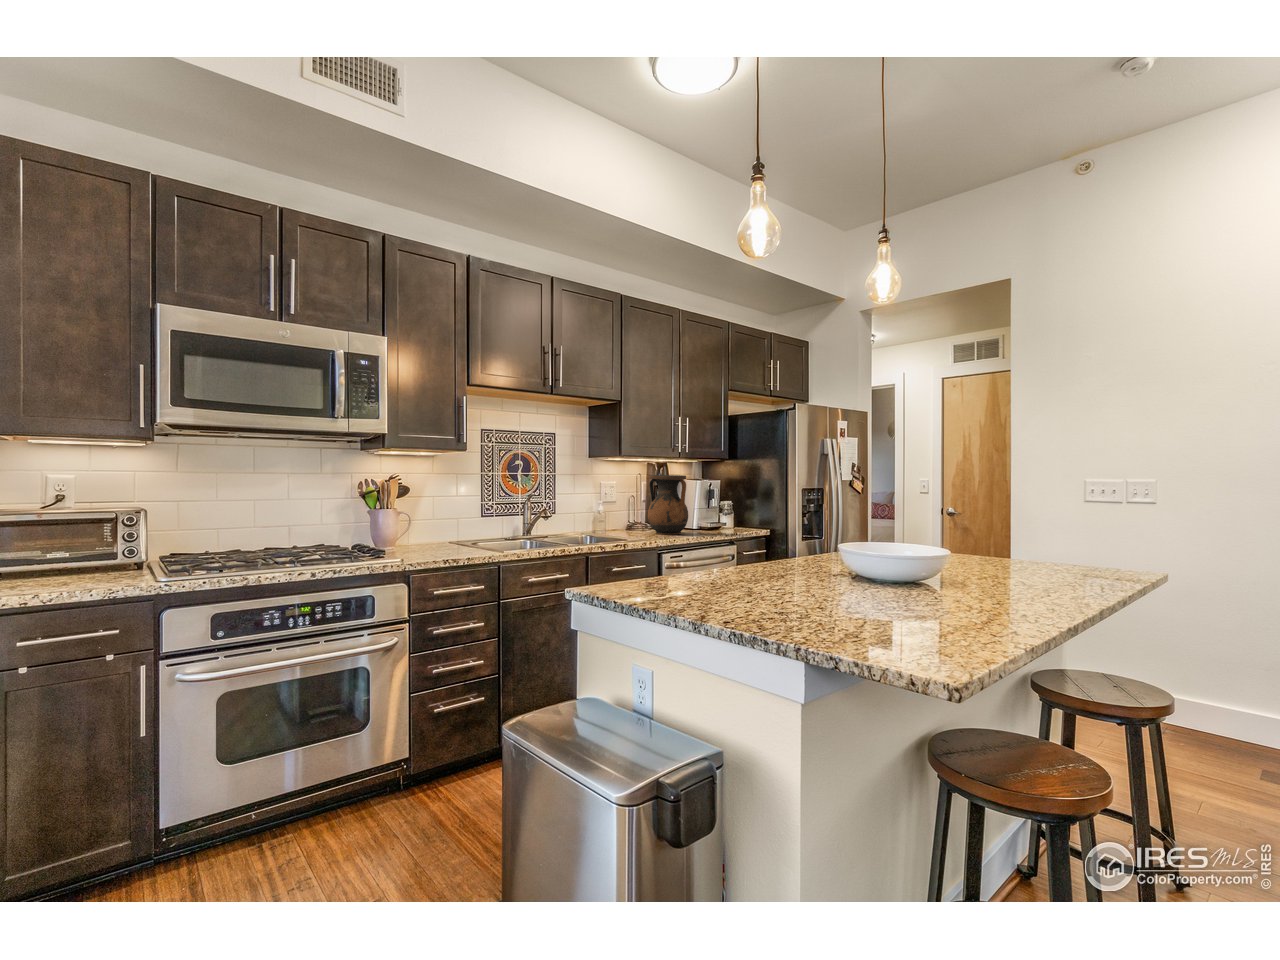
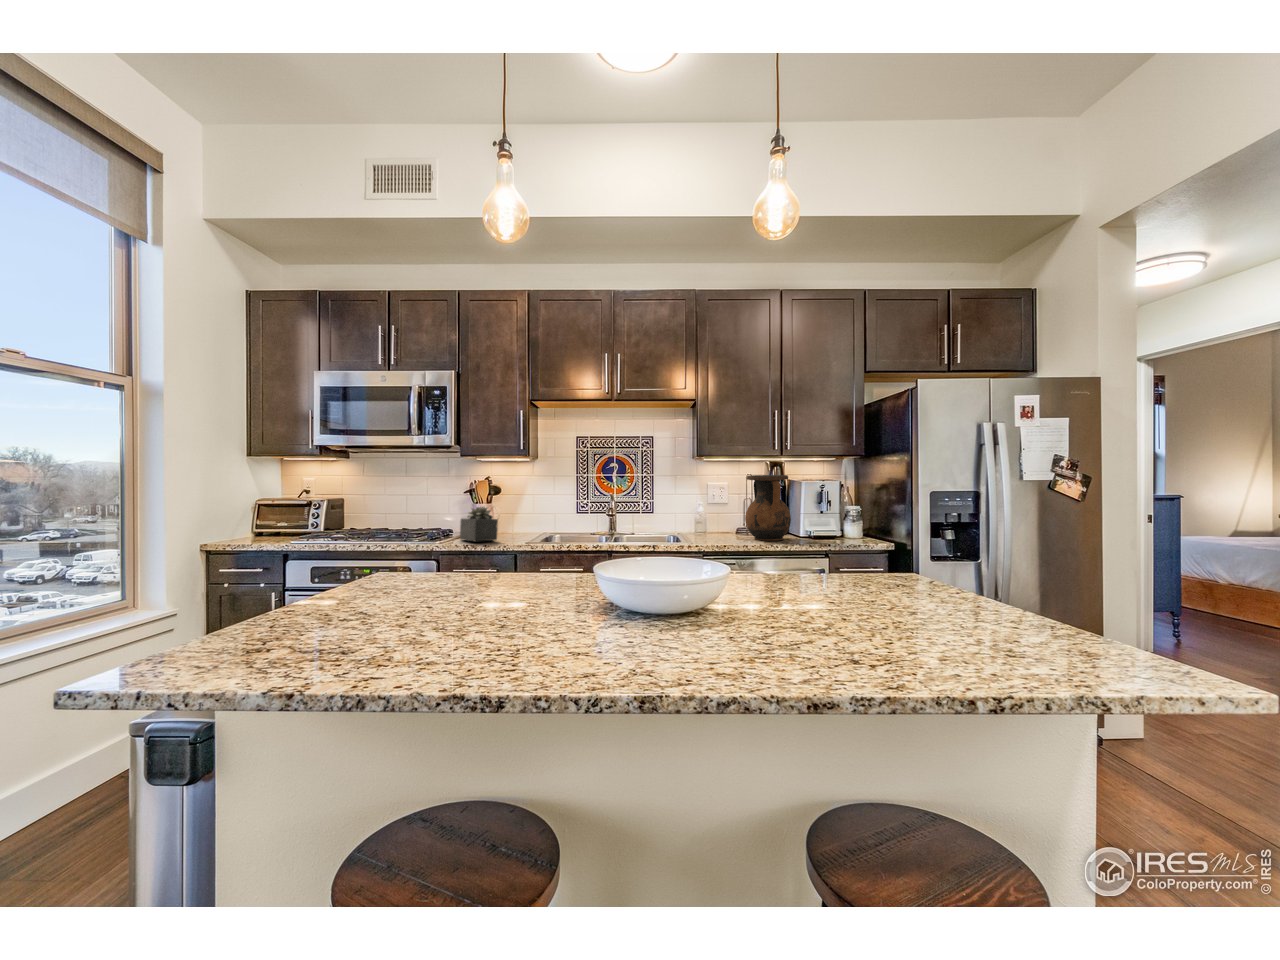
succulent plant: none [410,510,462,555] -> present [460,507,498,541]

